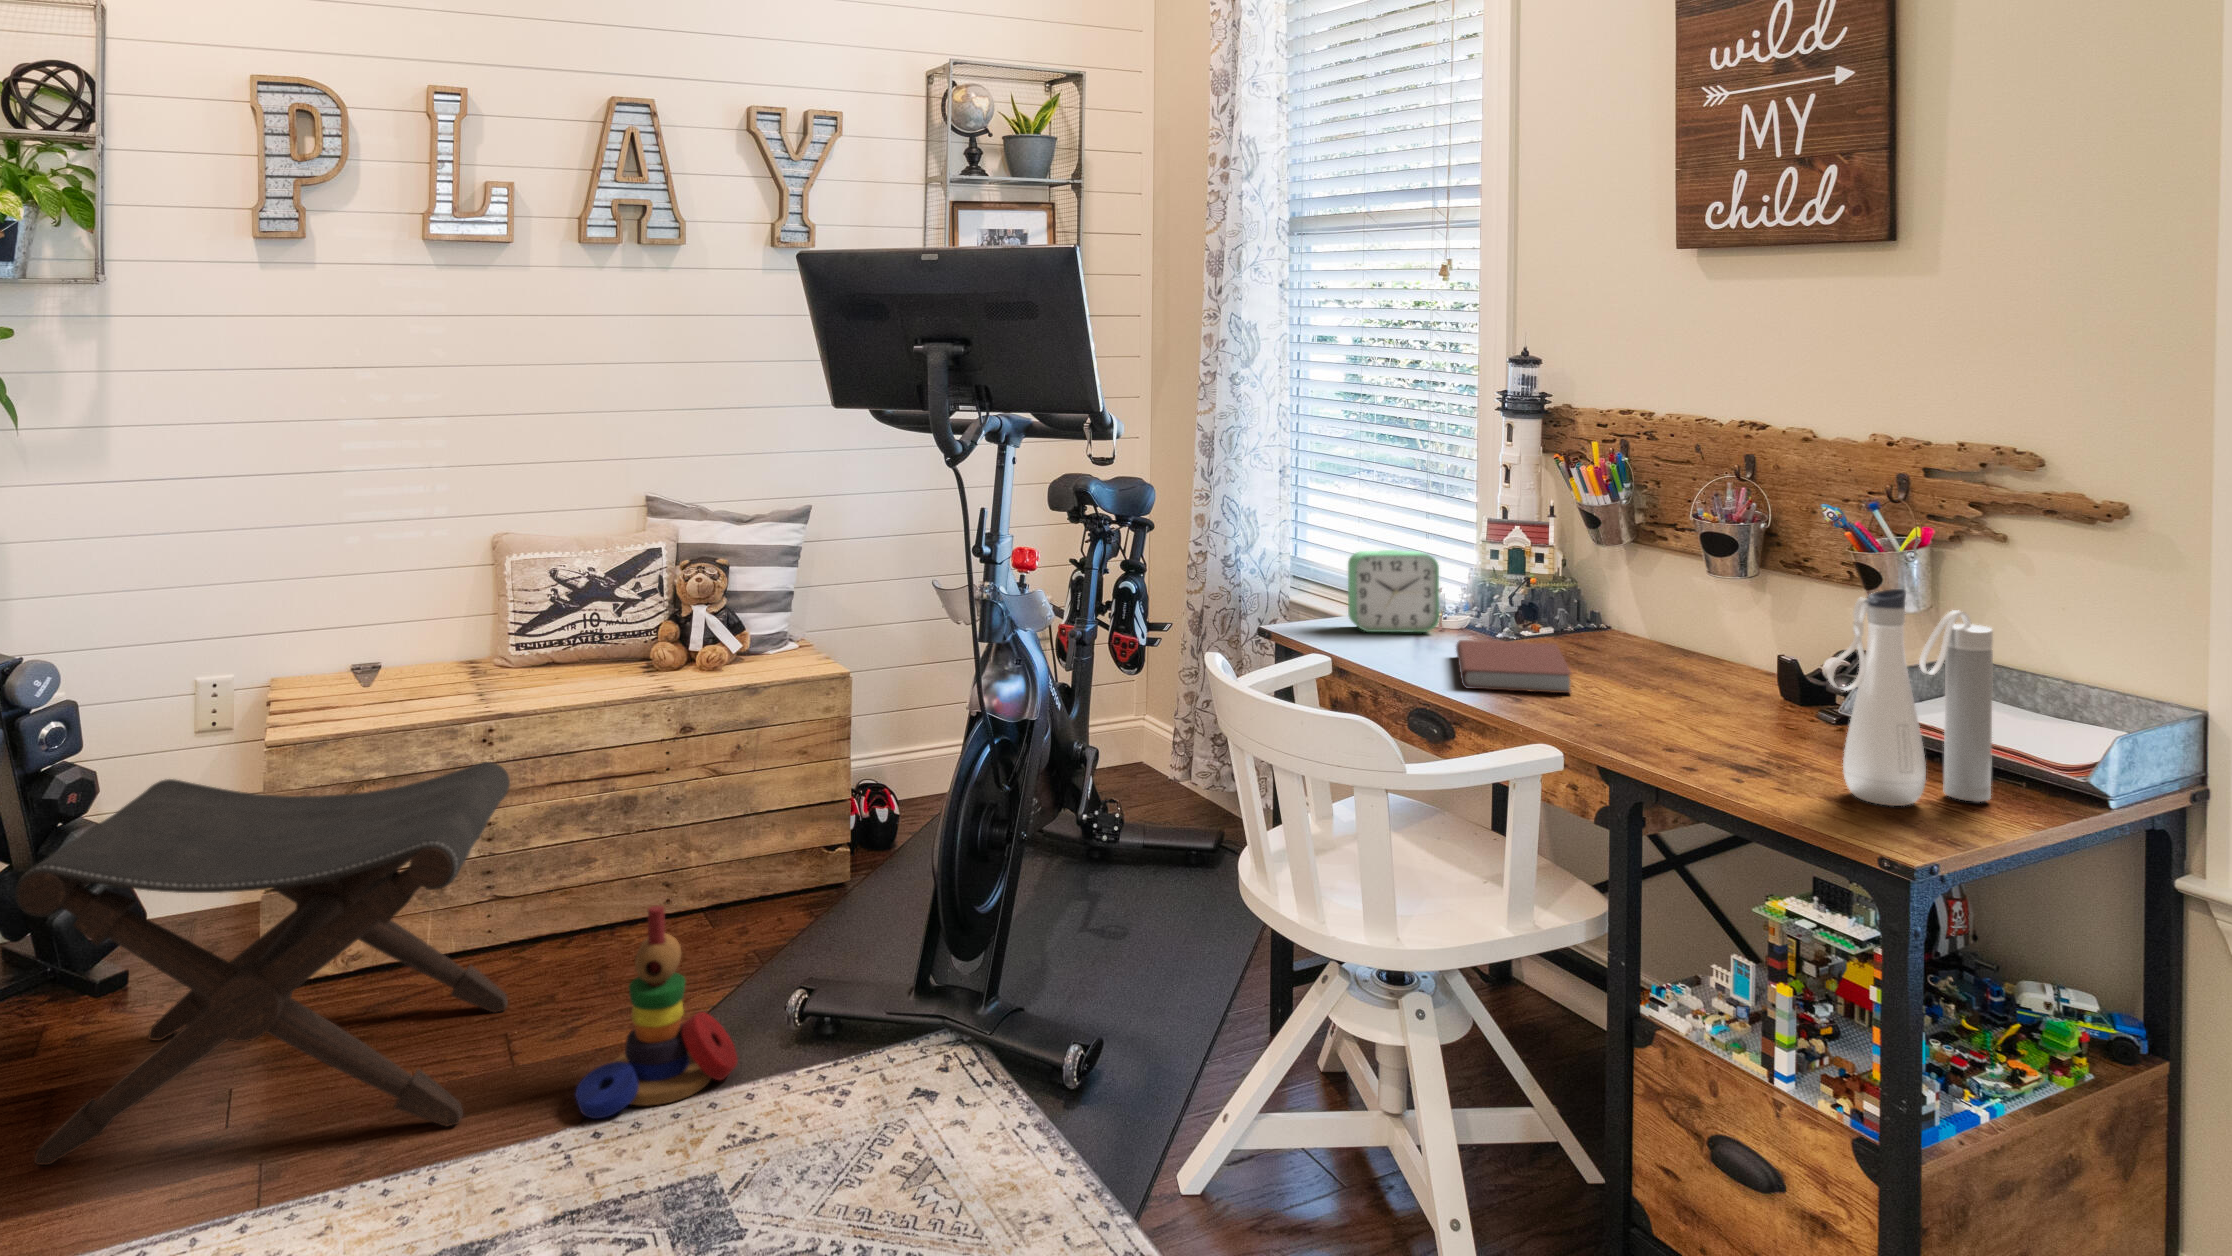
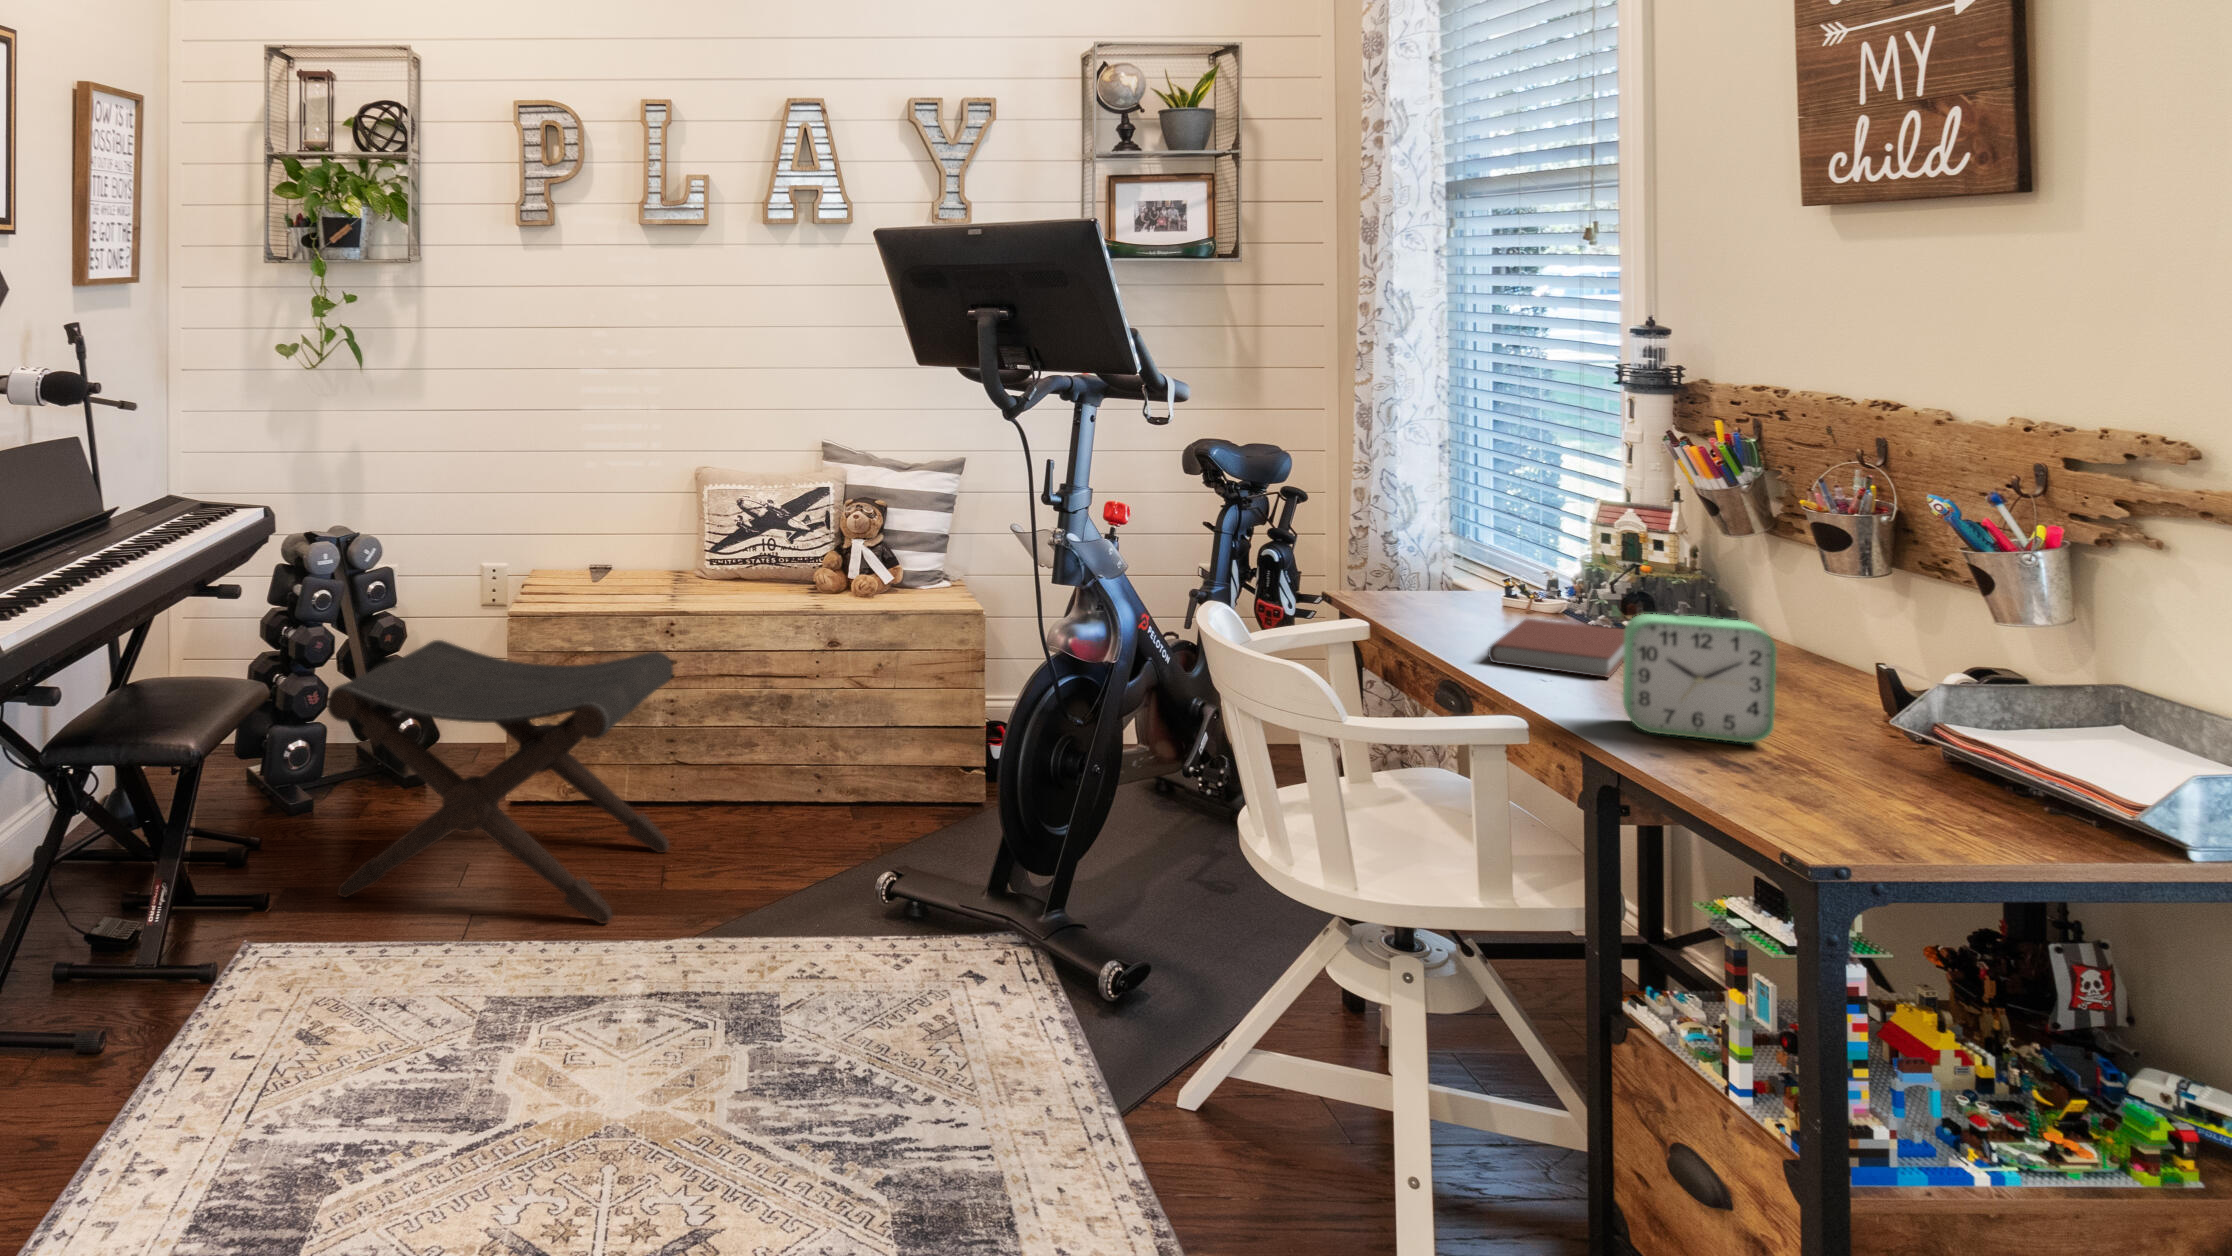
alarm clock: present [1348,550,1439,632] -> present [1623,614,1777,743]
water bottle: present [1827,589,1993,806] -> none [1786,583,2002,820]
stacking toy: present [575,906,738,1118] -> none [693,779,826,939]

